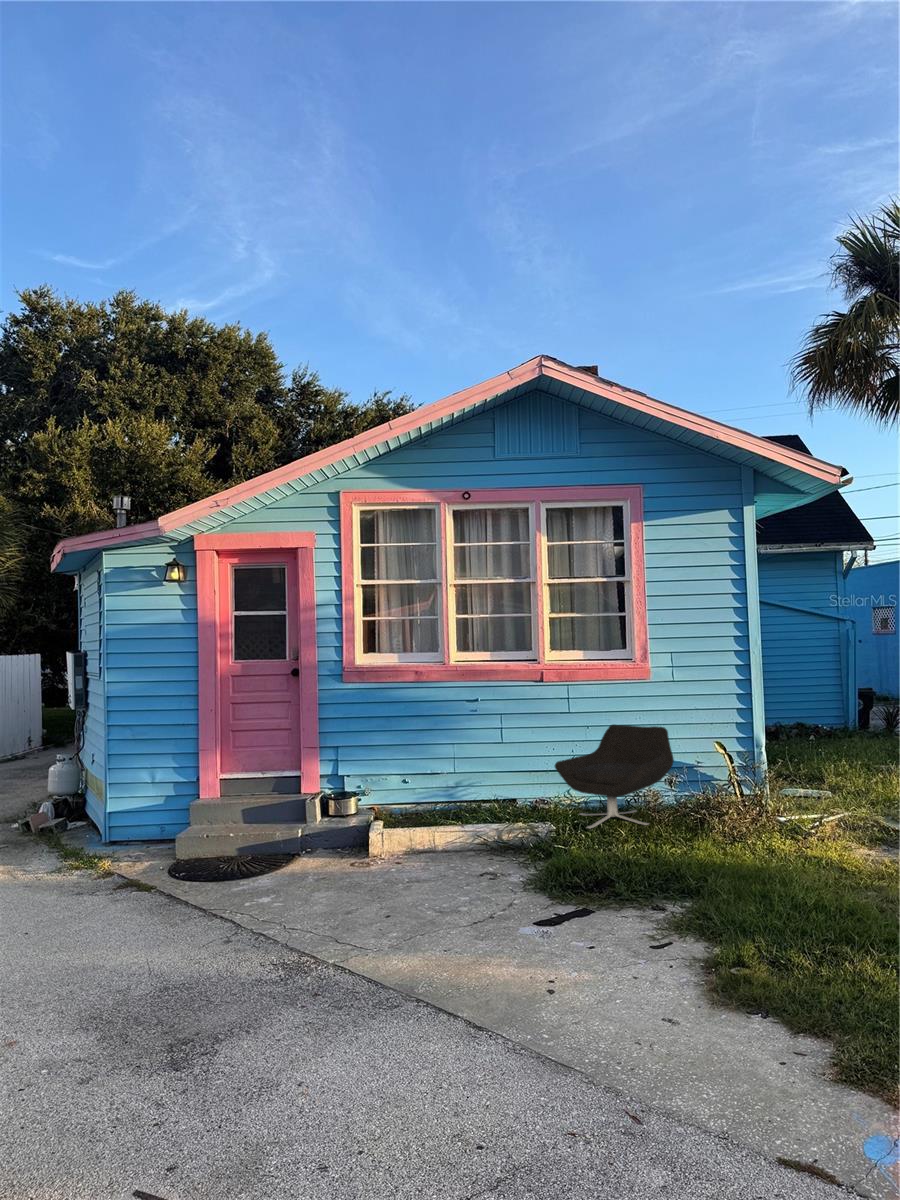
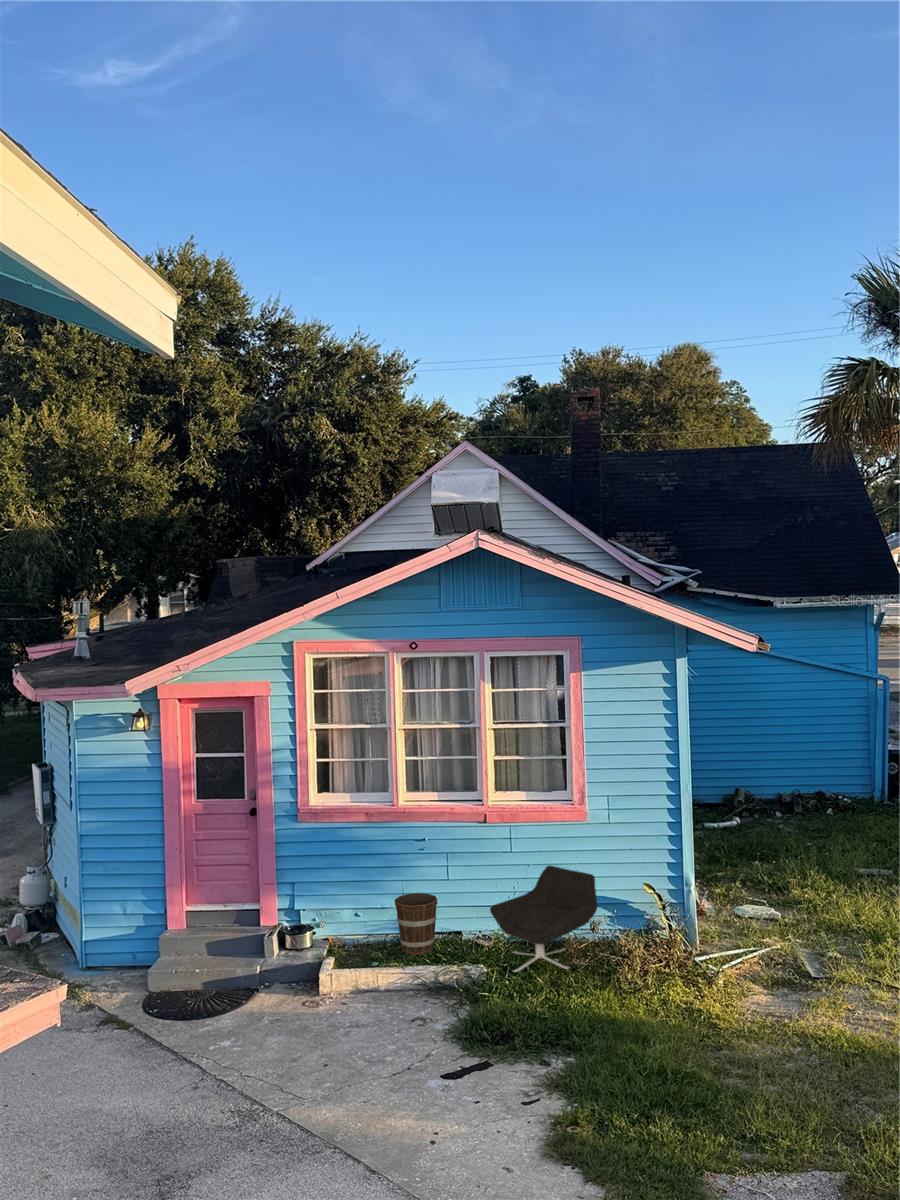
bucket: none [448,757,494,818] -> present [395,893,437,954]

